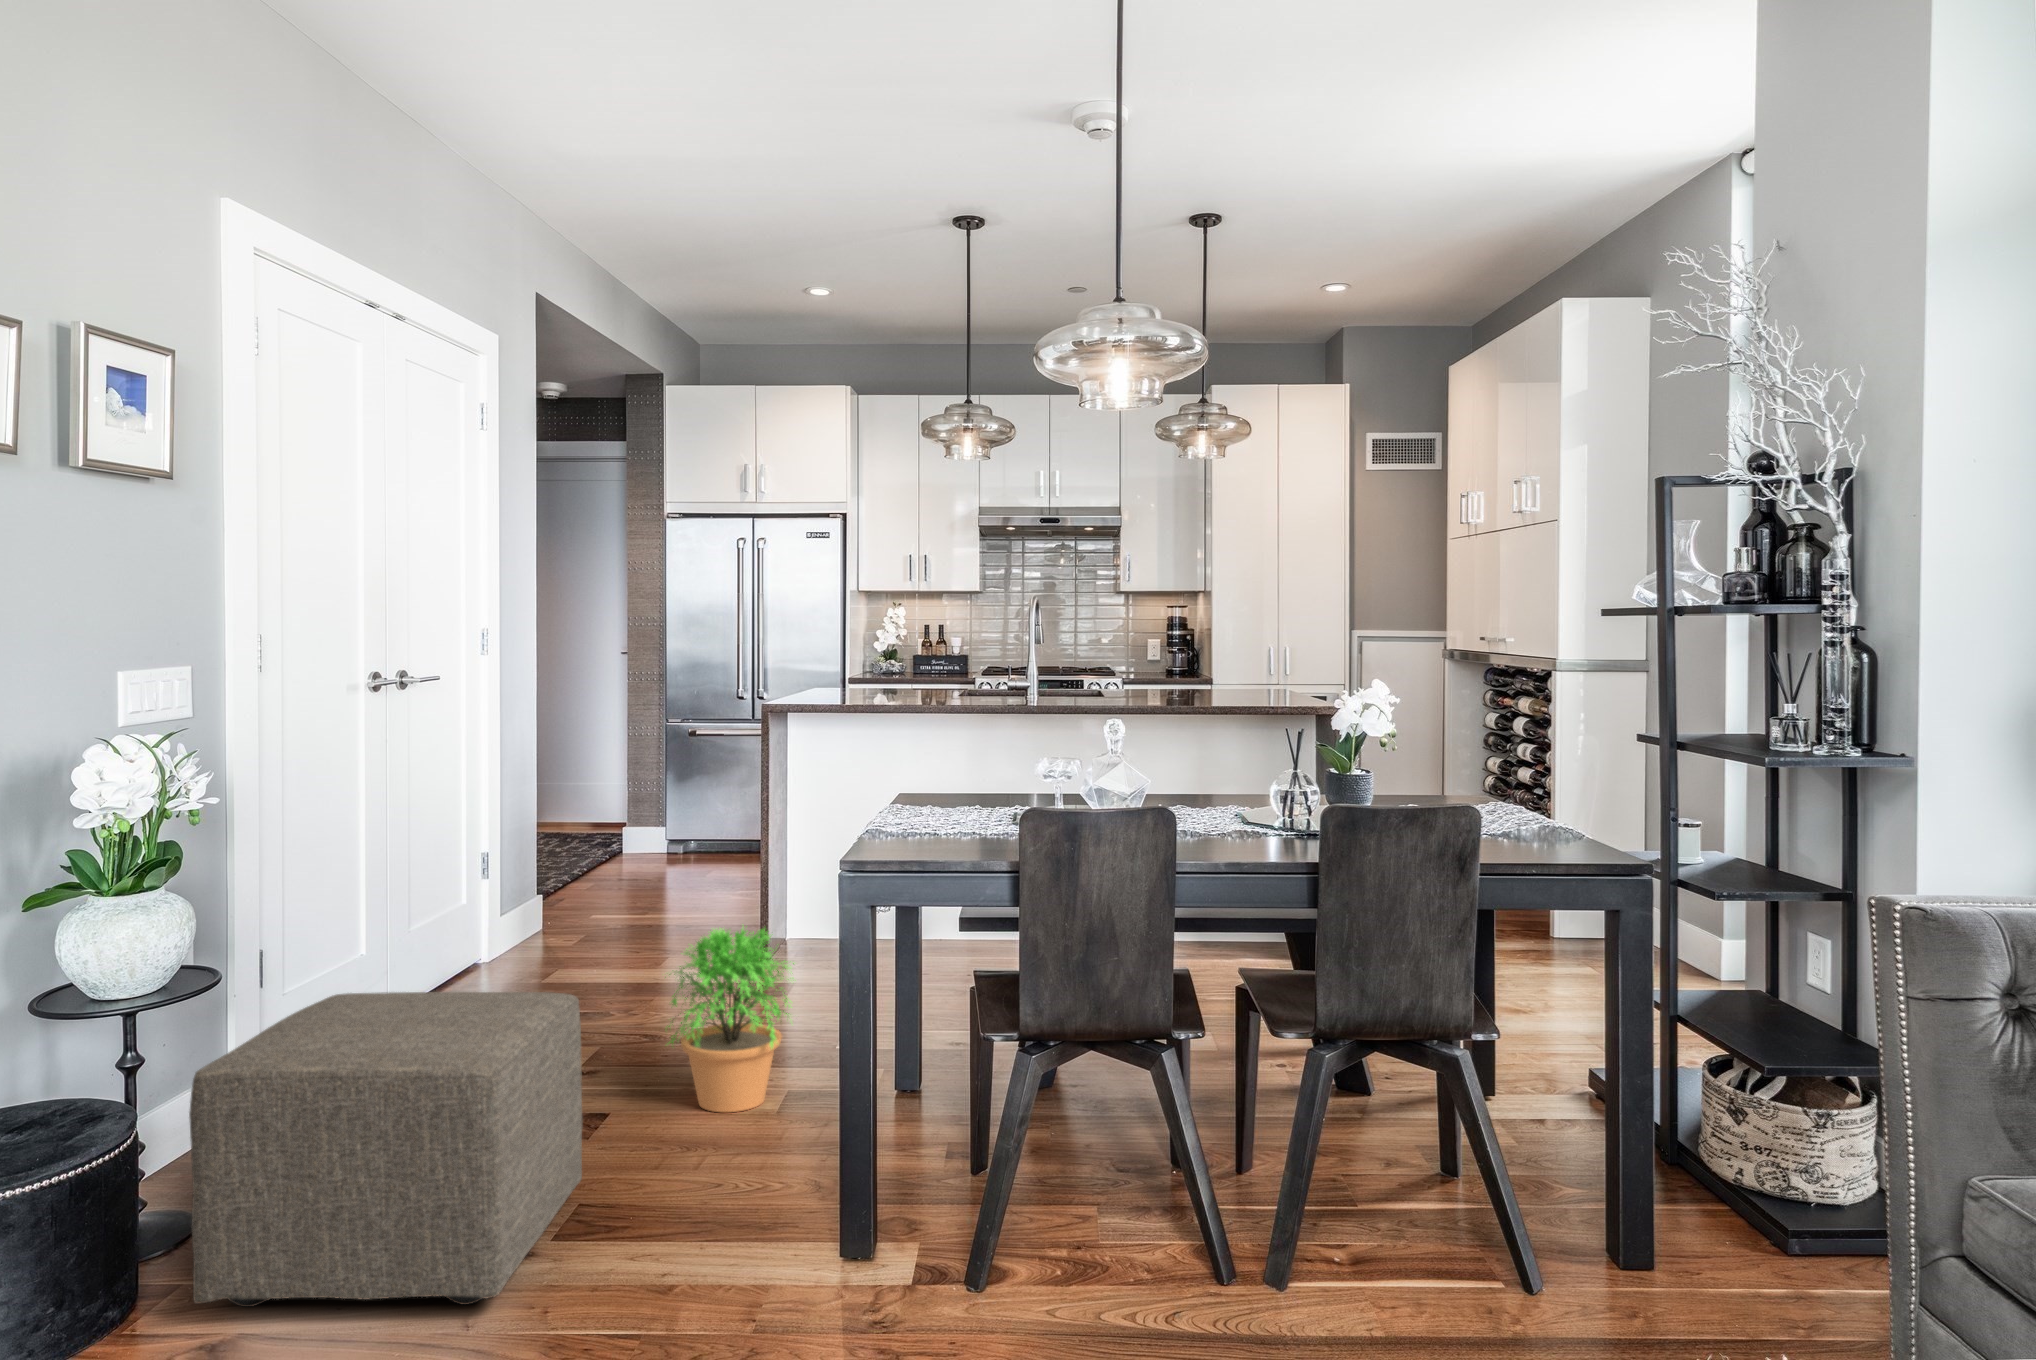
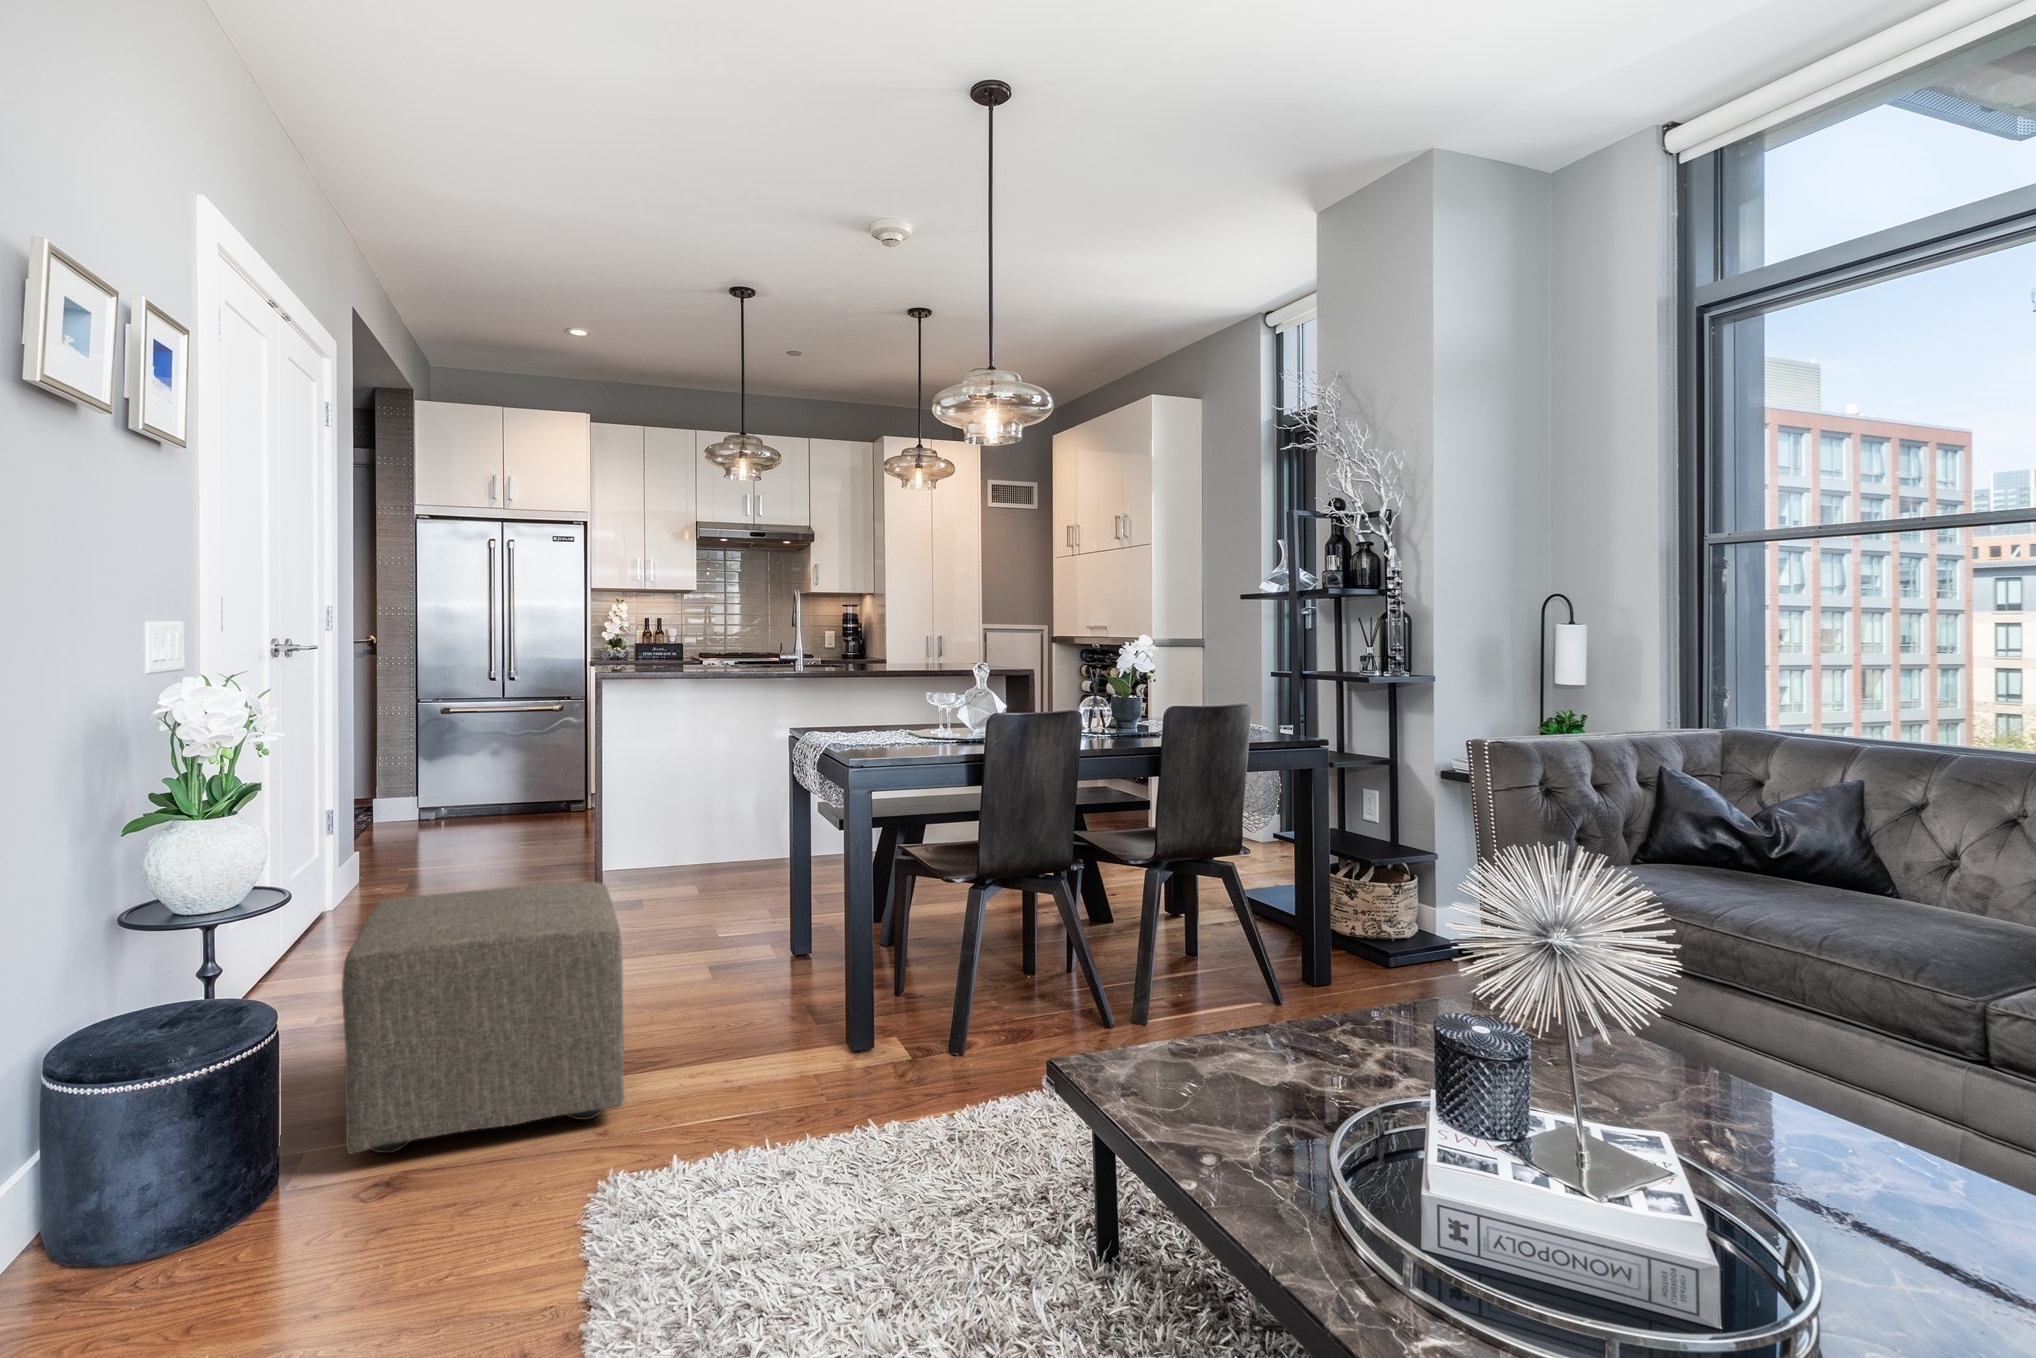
potted plant: present [666,929,794,1112] -> none [603,831,729,982]

